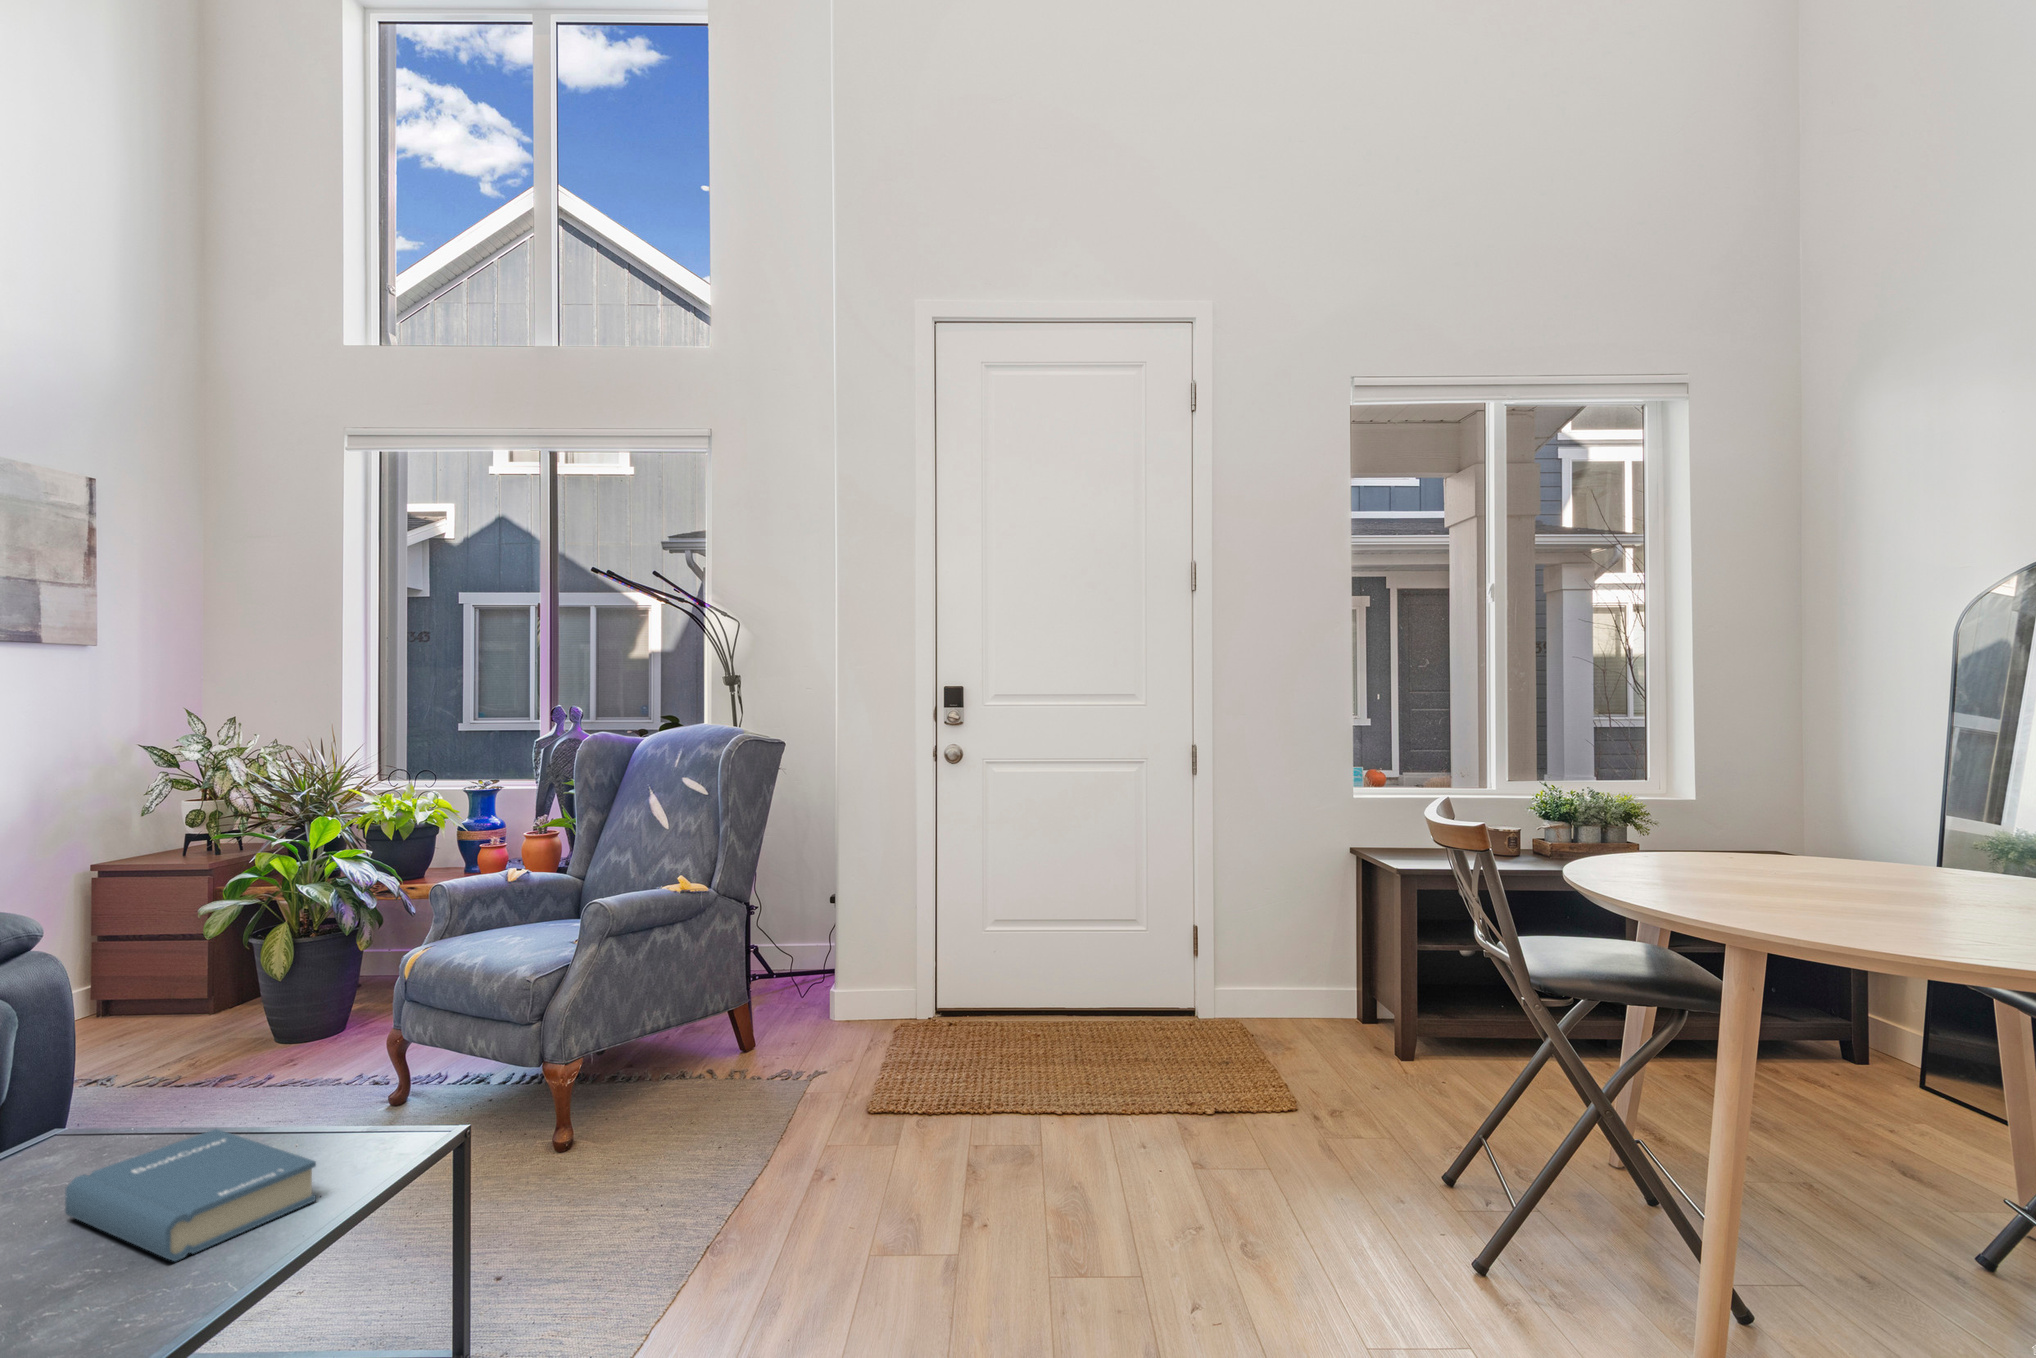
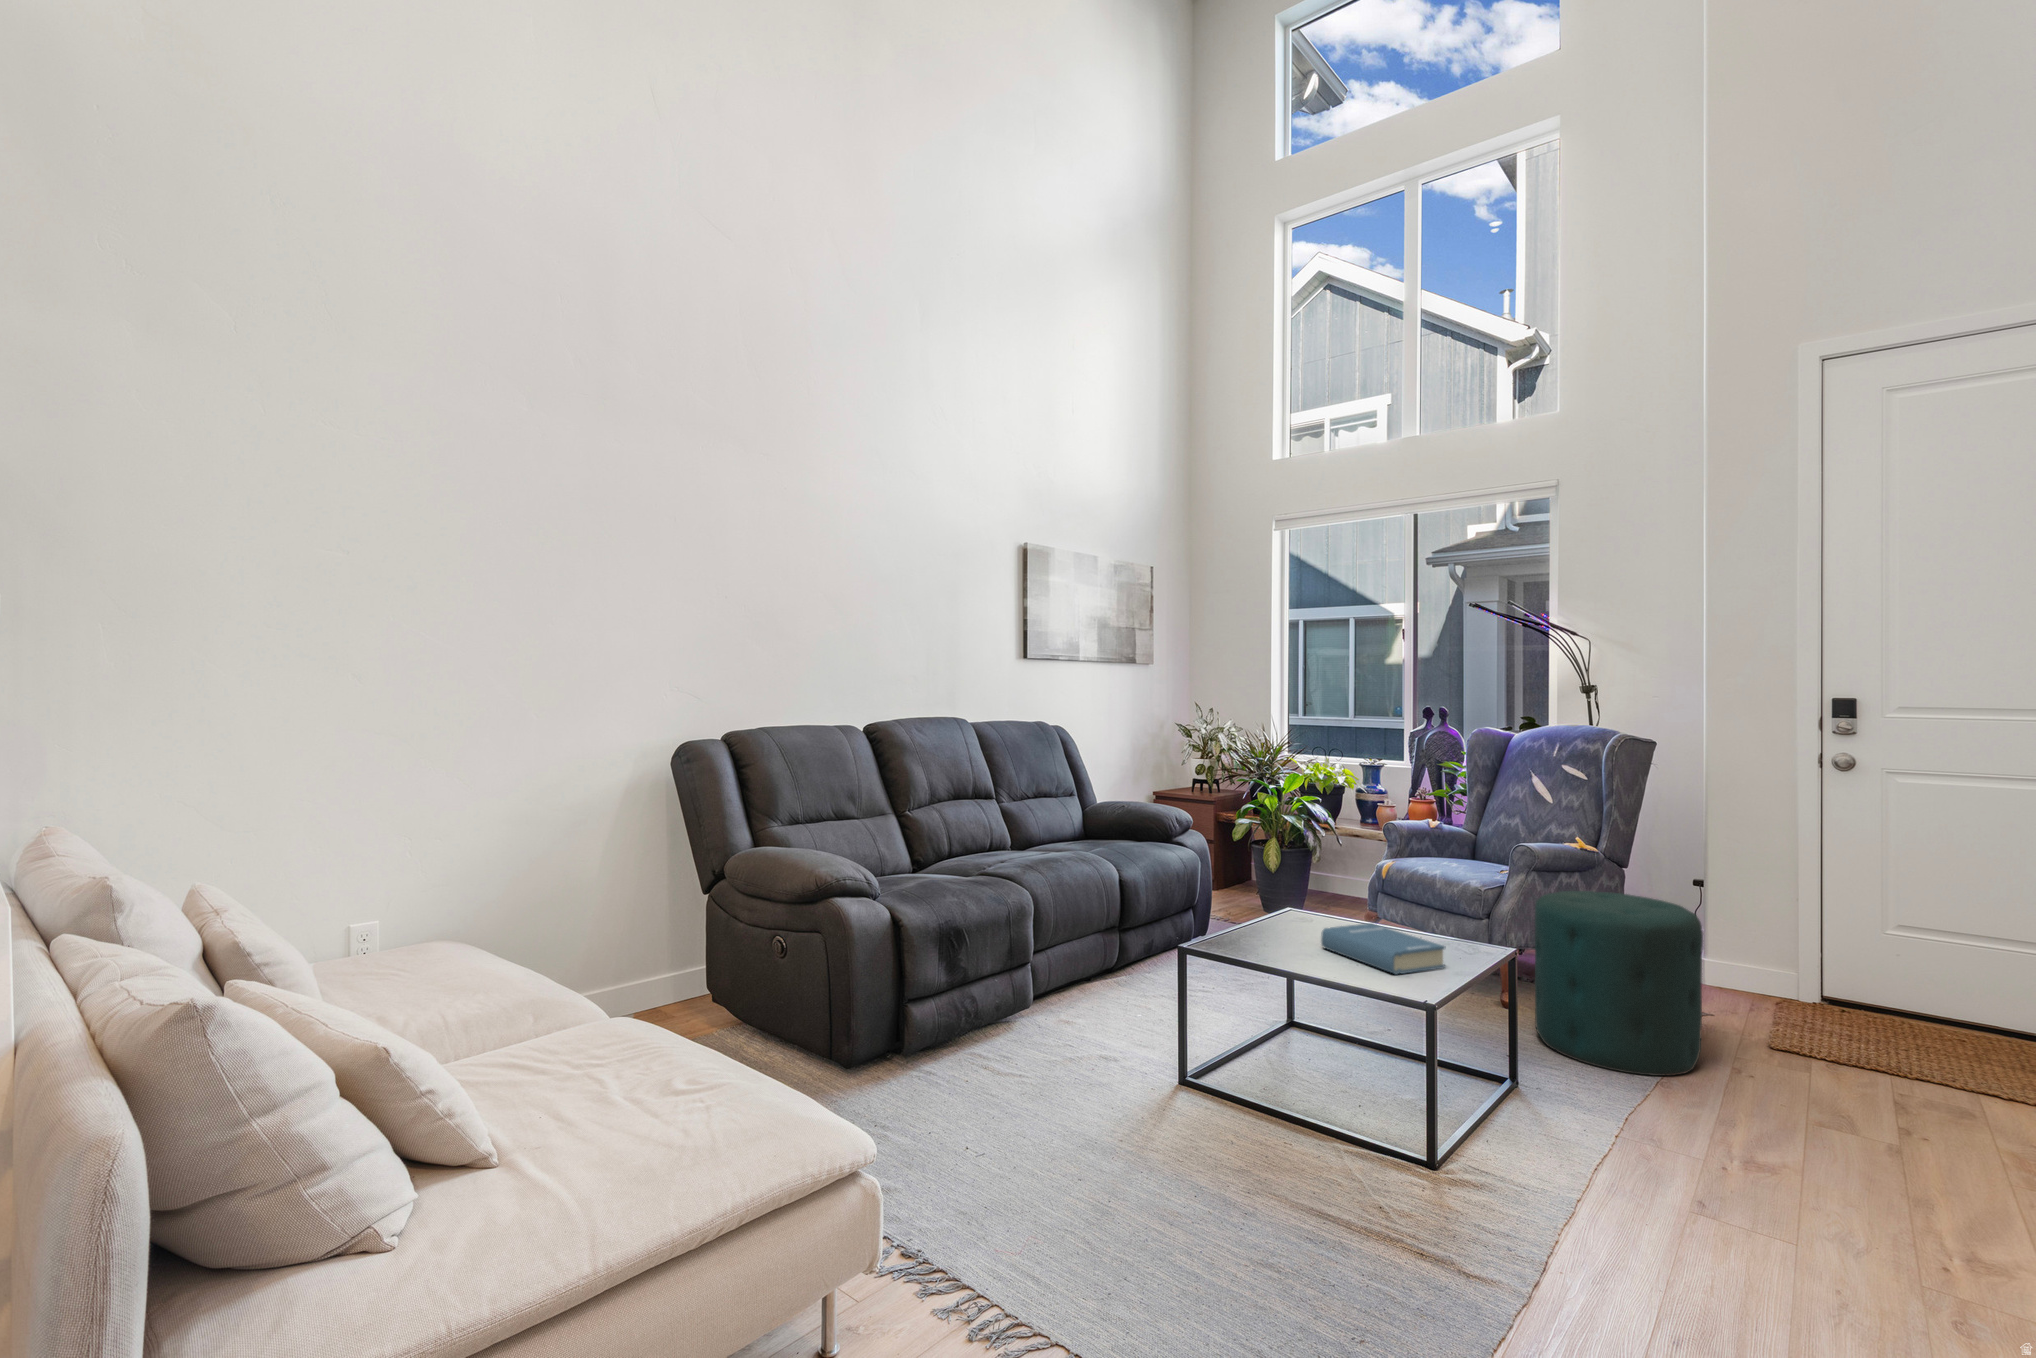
ottoman: none [586,954,786,1219] -> present [1535,891,1703,1076]

